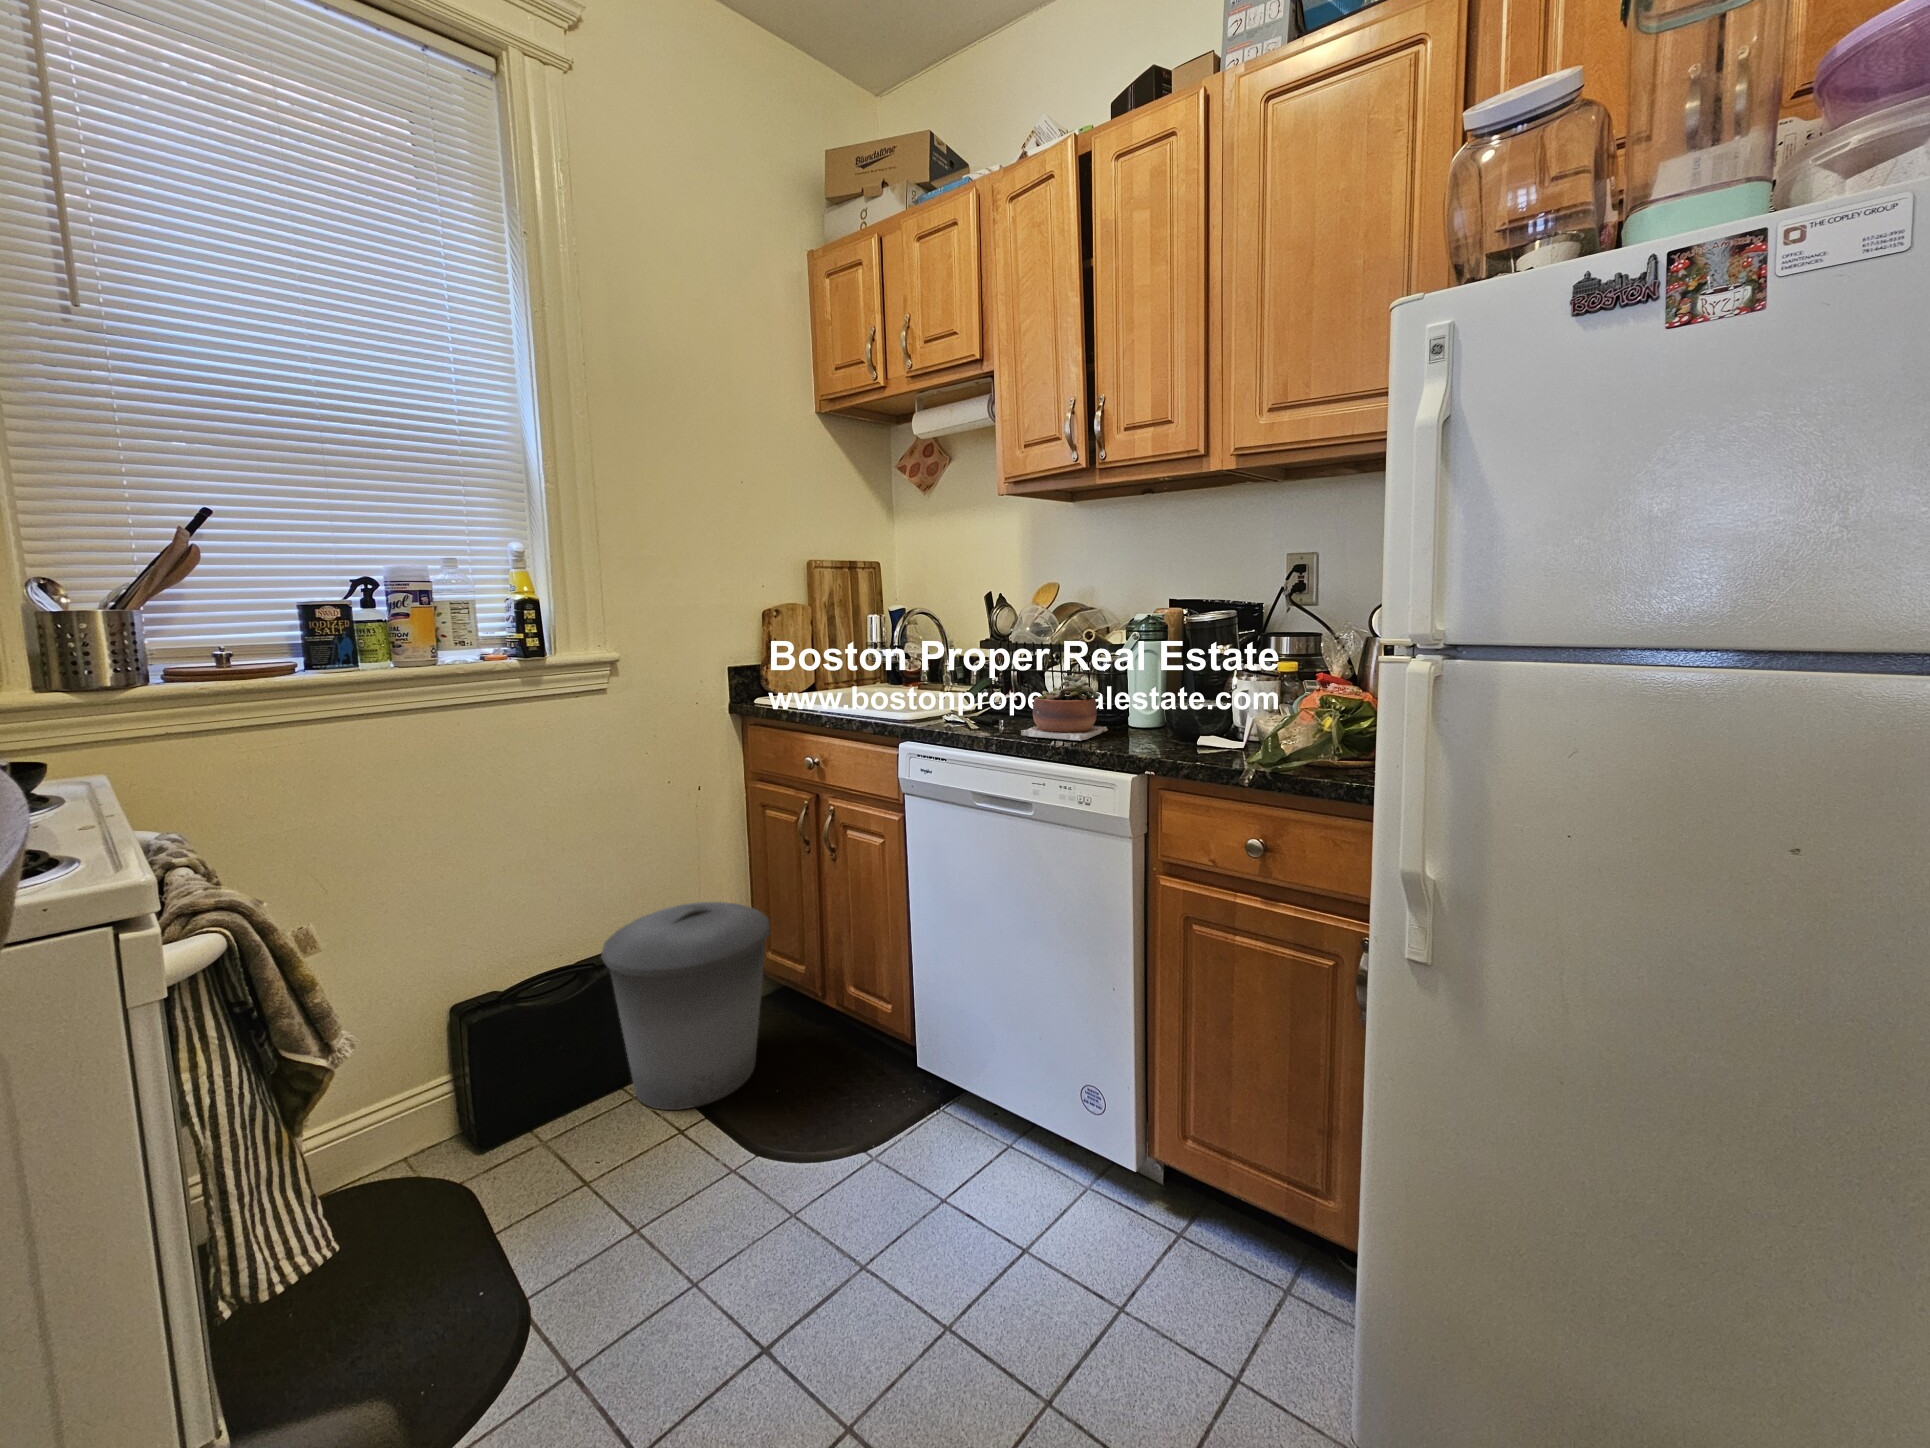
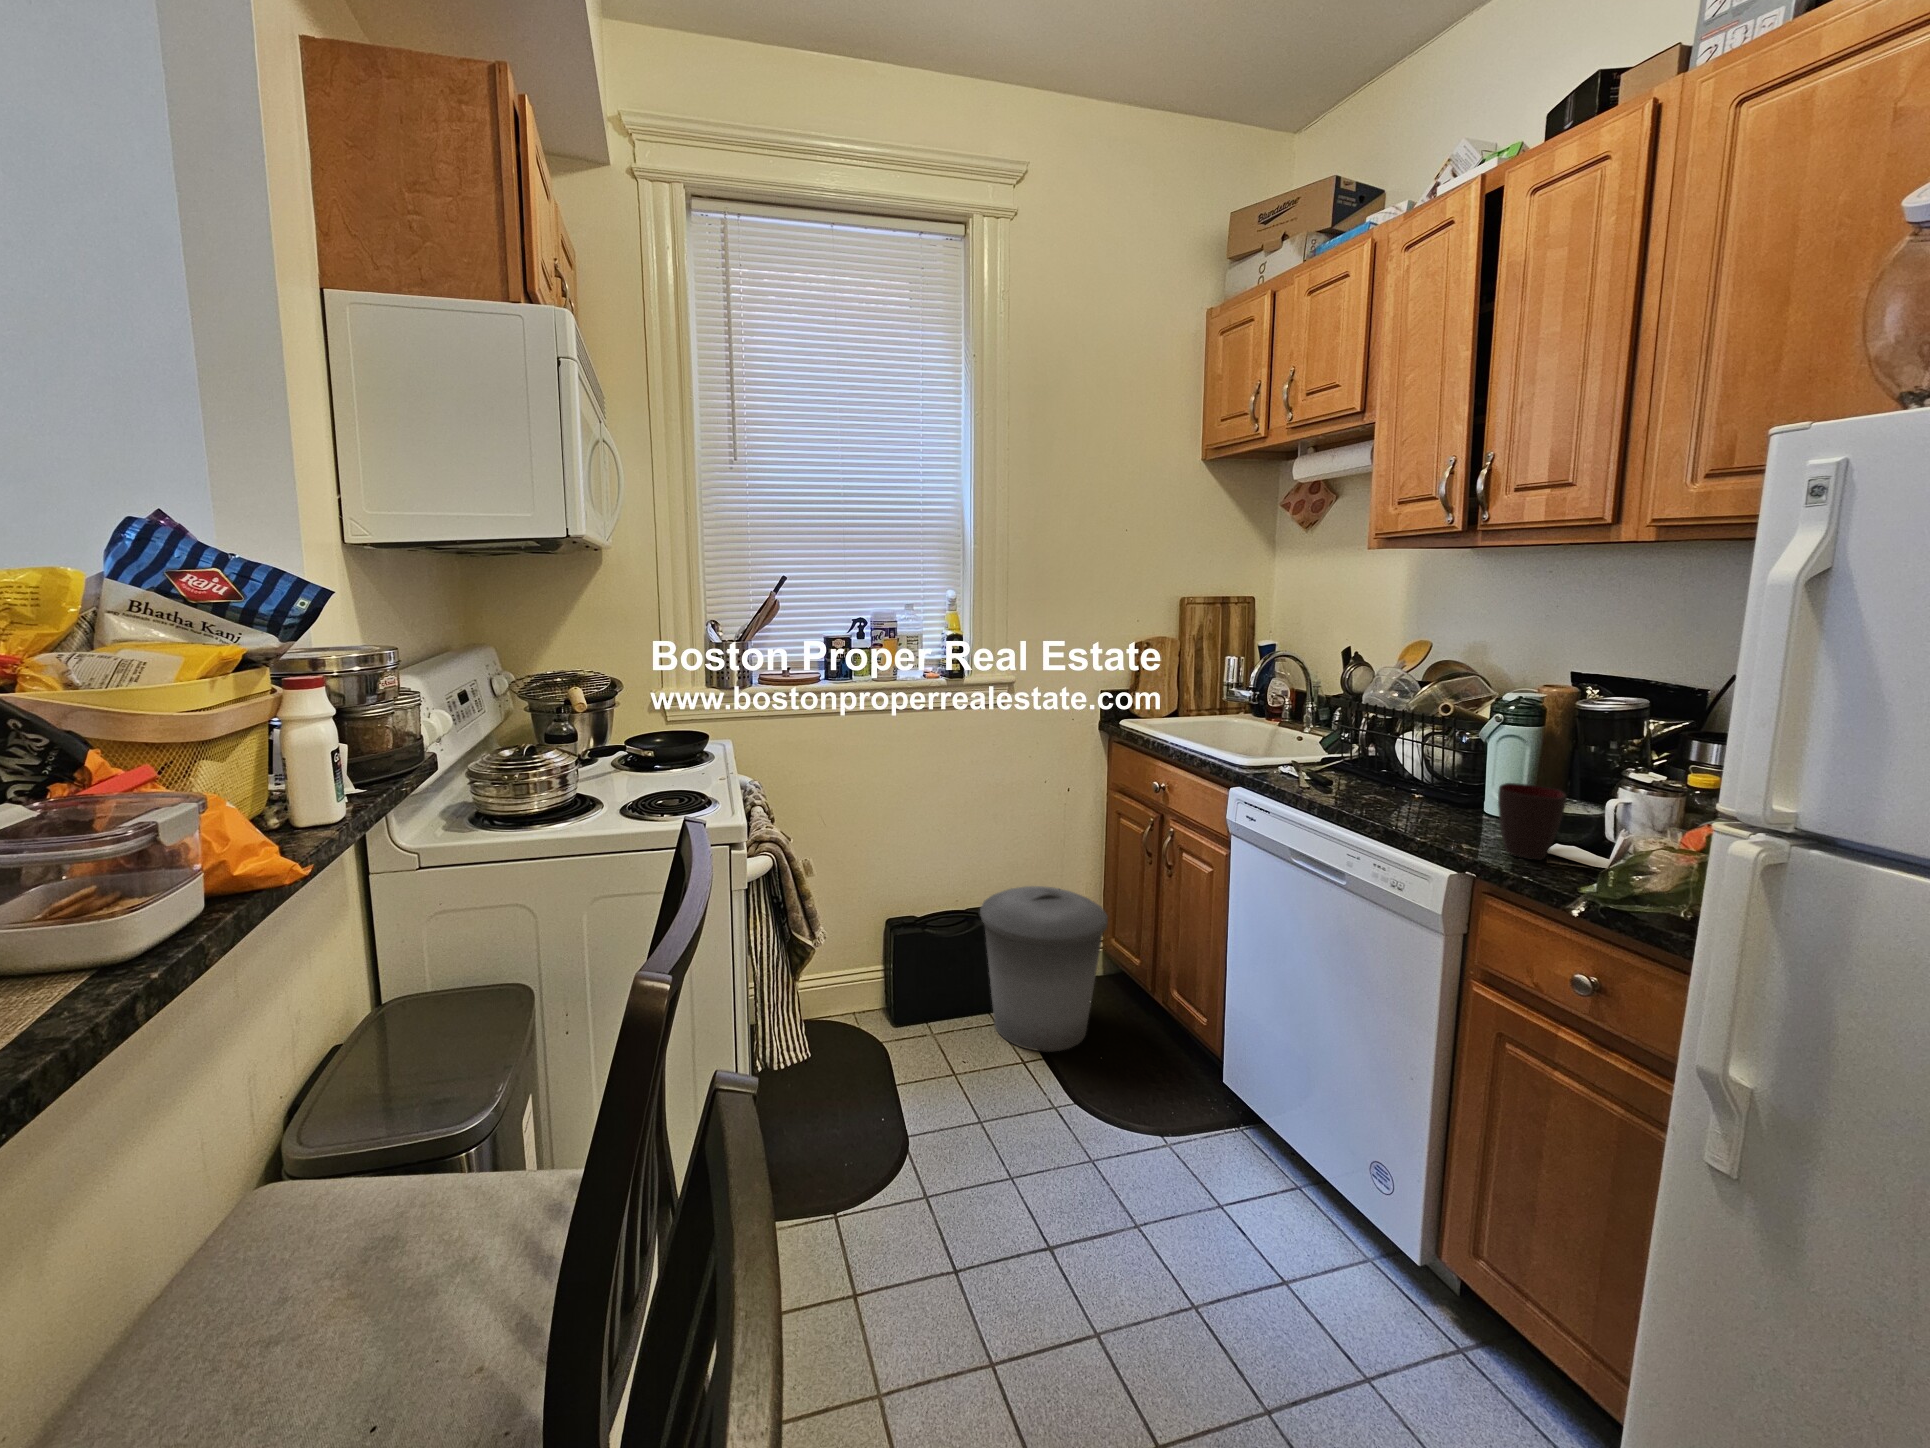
succulent plant: present [1021,674,1108,741] -> none [1346,752,1455,824]
cup: none [1156,685,1207,749] -> present [1498,783,1566,859]

